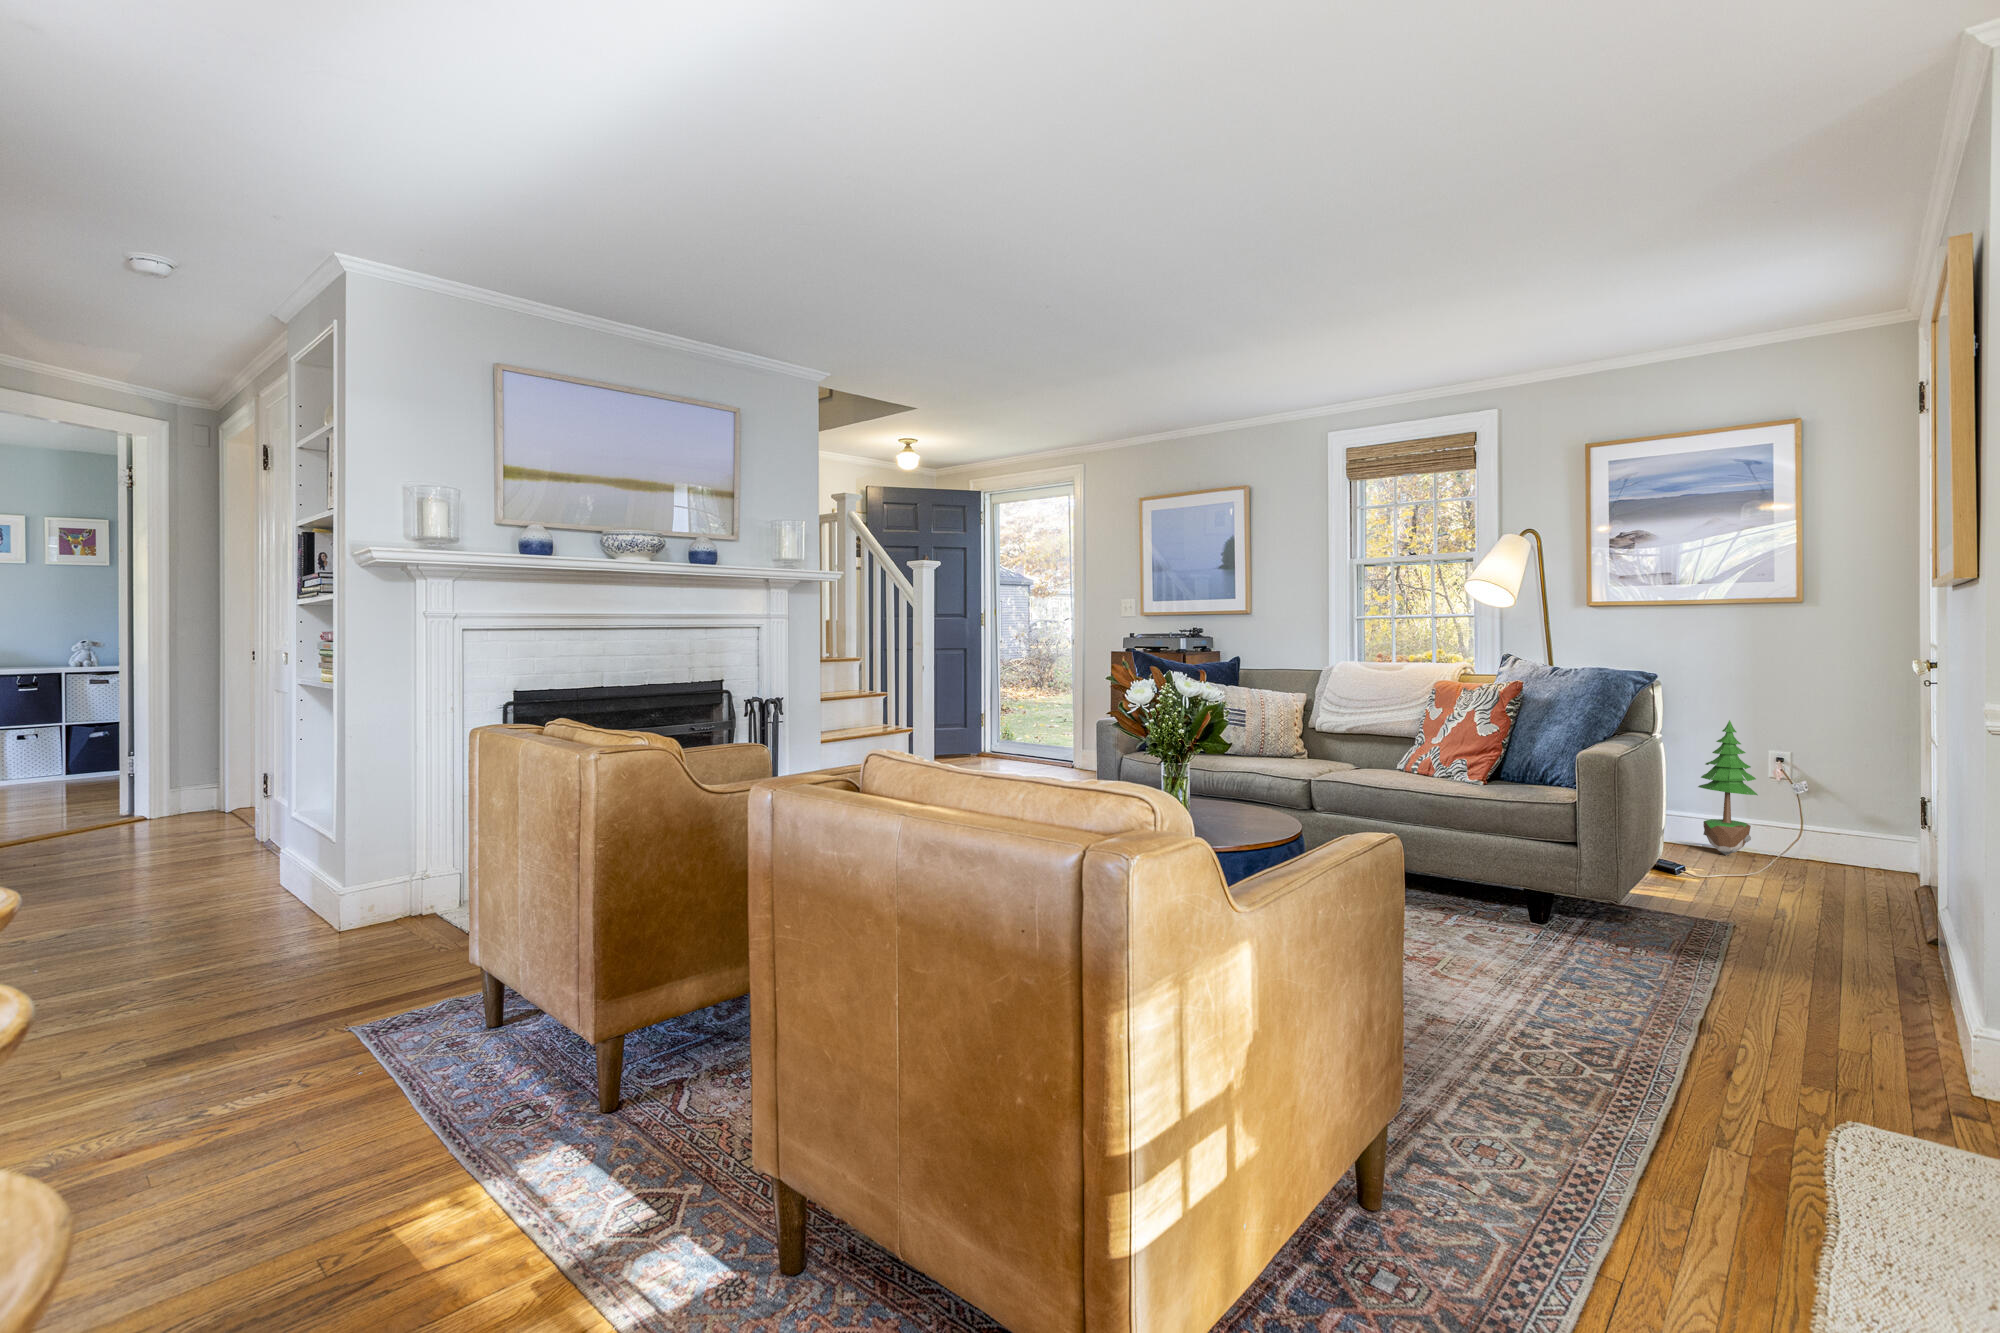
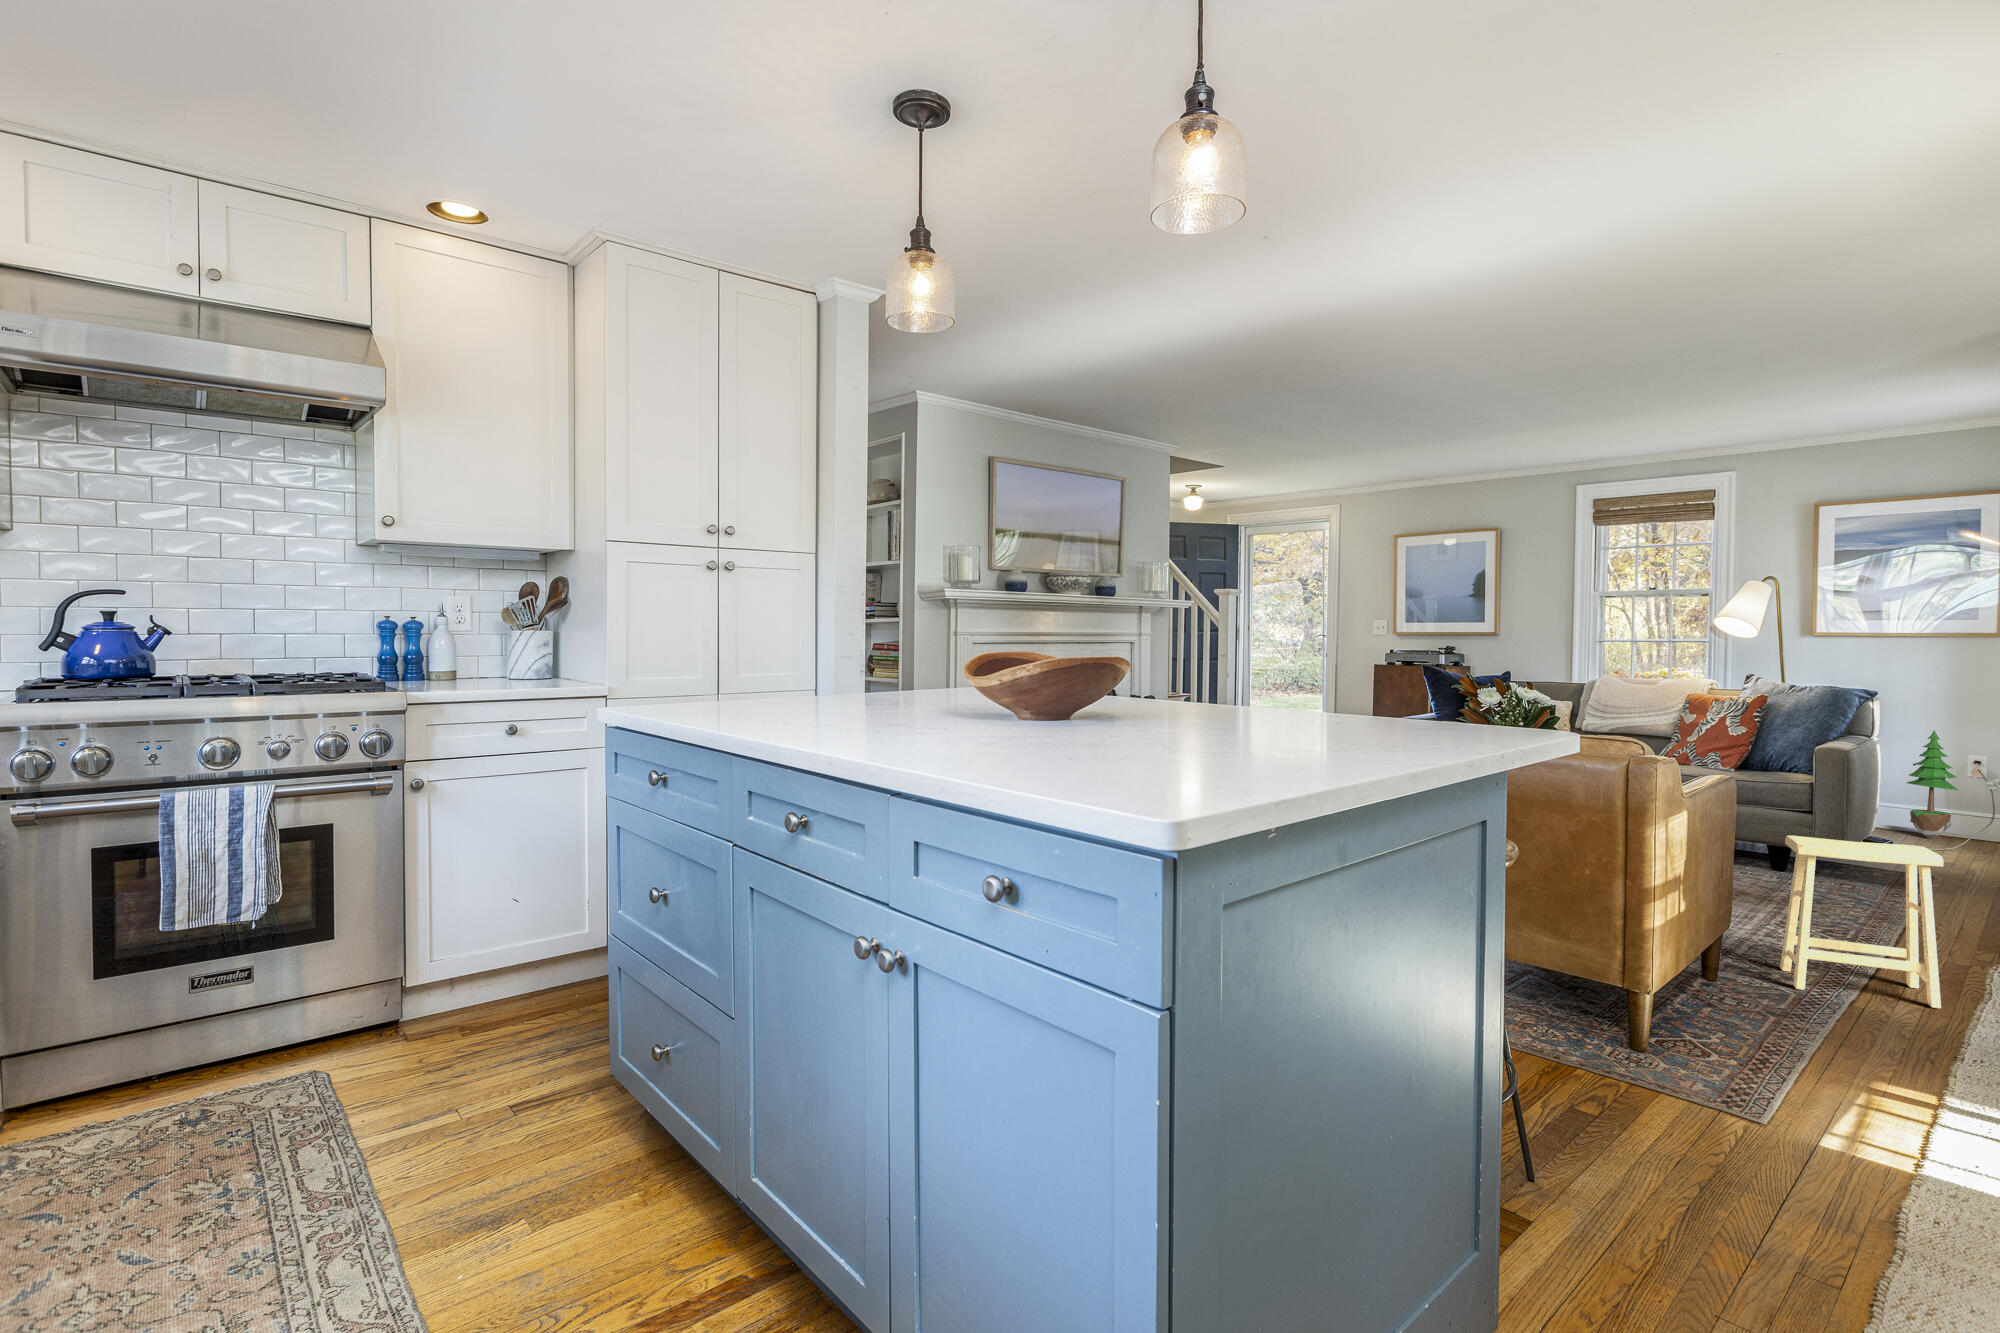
footstool: none [1492,936,1752,1276] -> present [1780,836,1944,1008]

